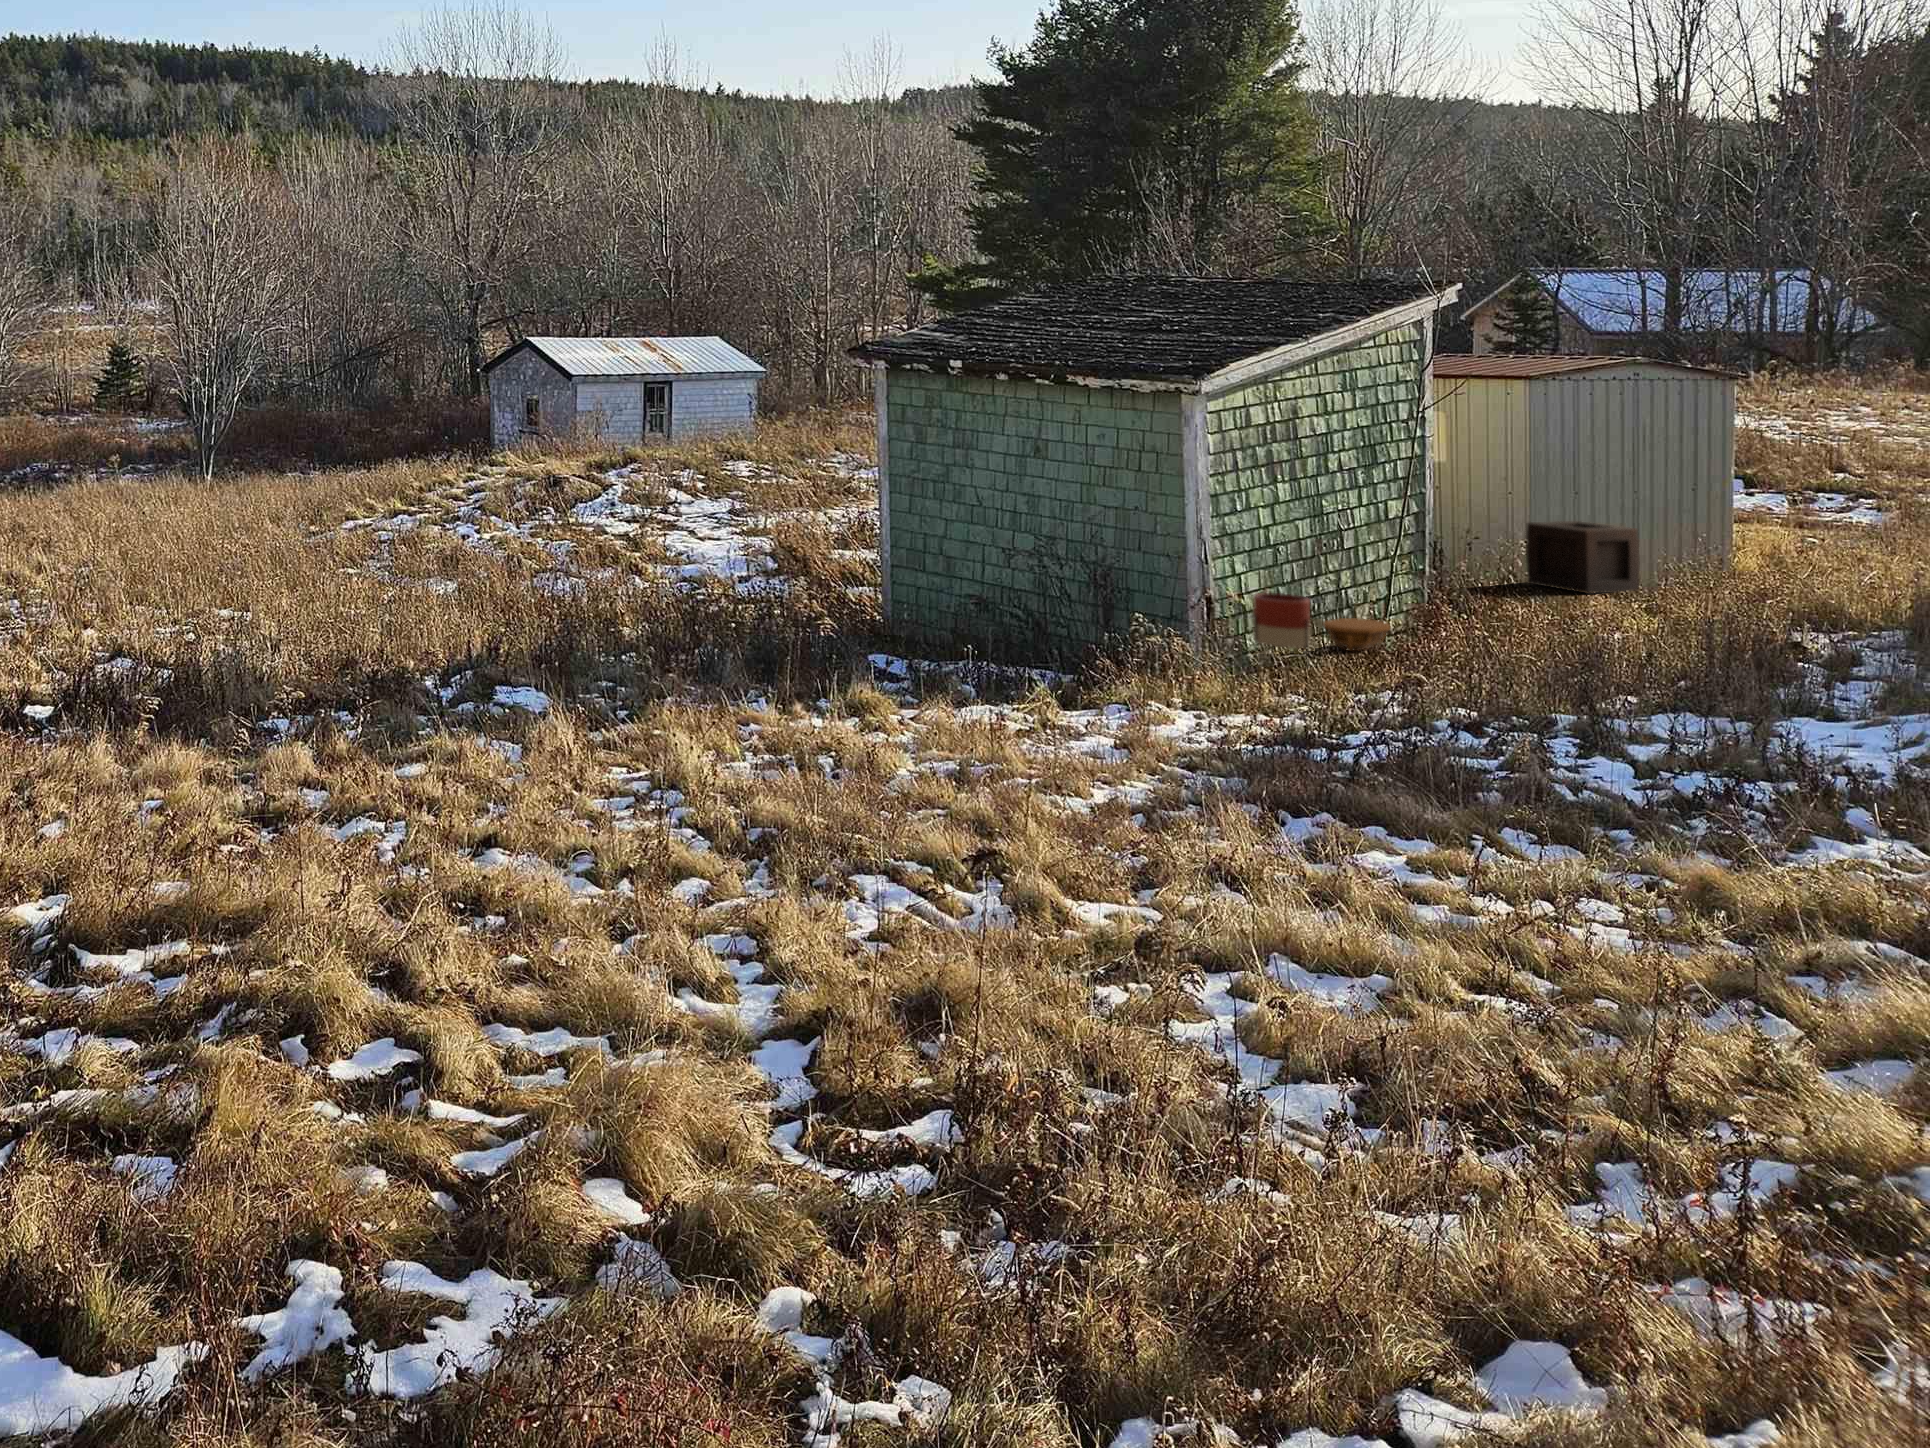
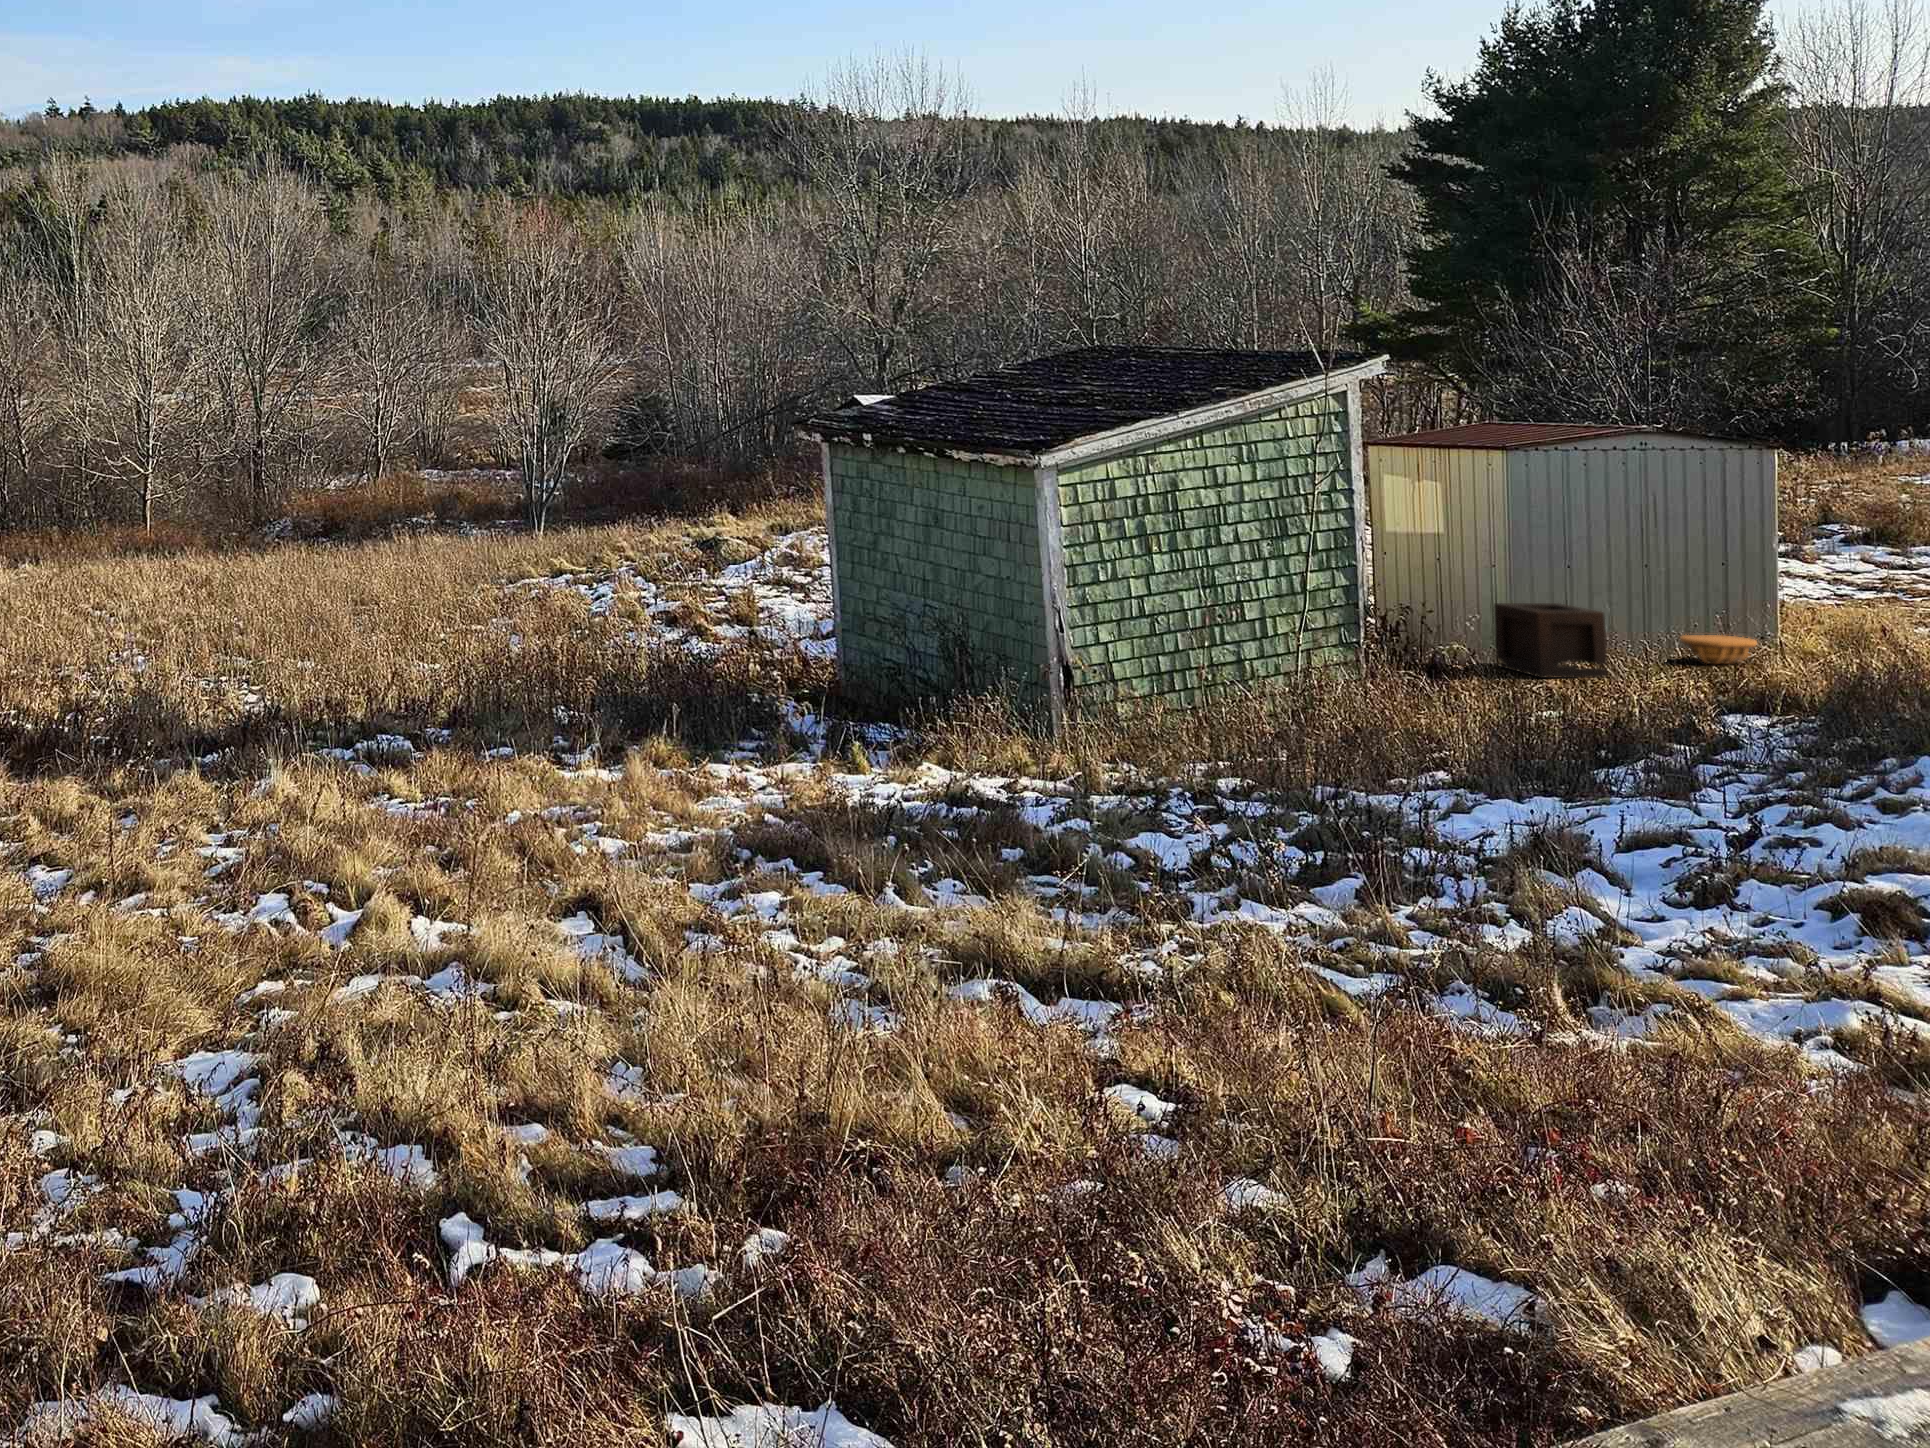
planter: present [1253,593,1310,668] -> none [1115,661,1169,735]
basket: present [1322,618,1390,651] -> present [1680,635,1757,664]

